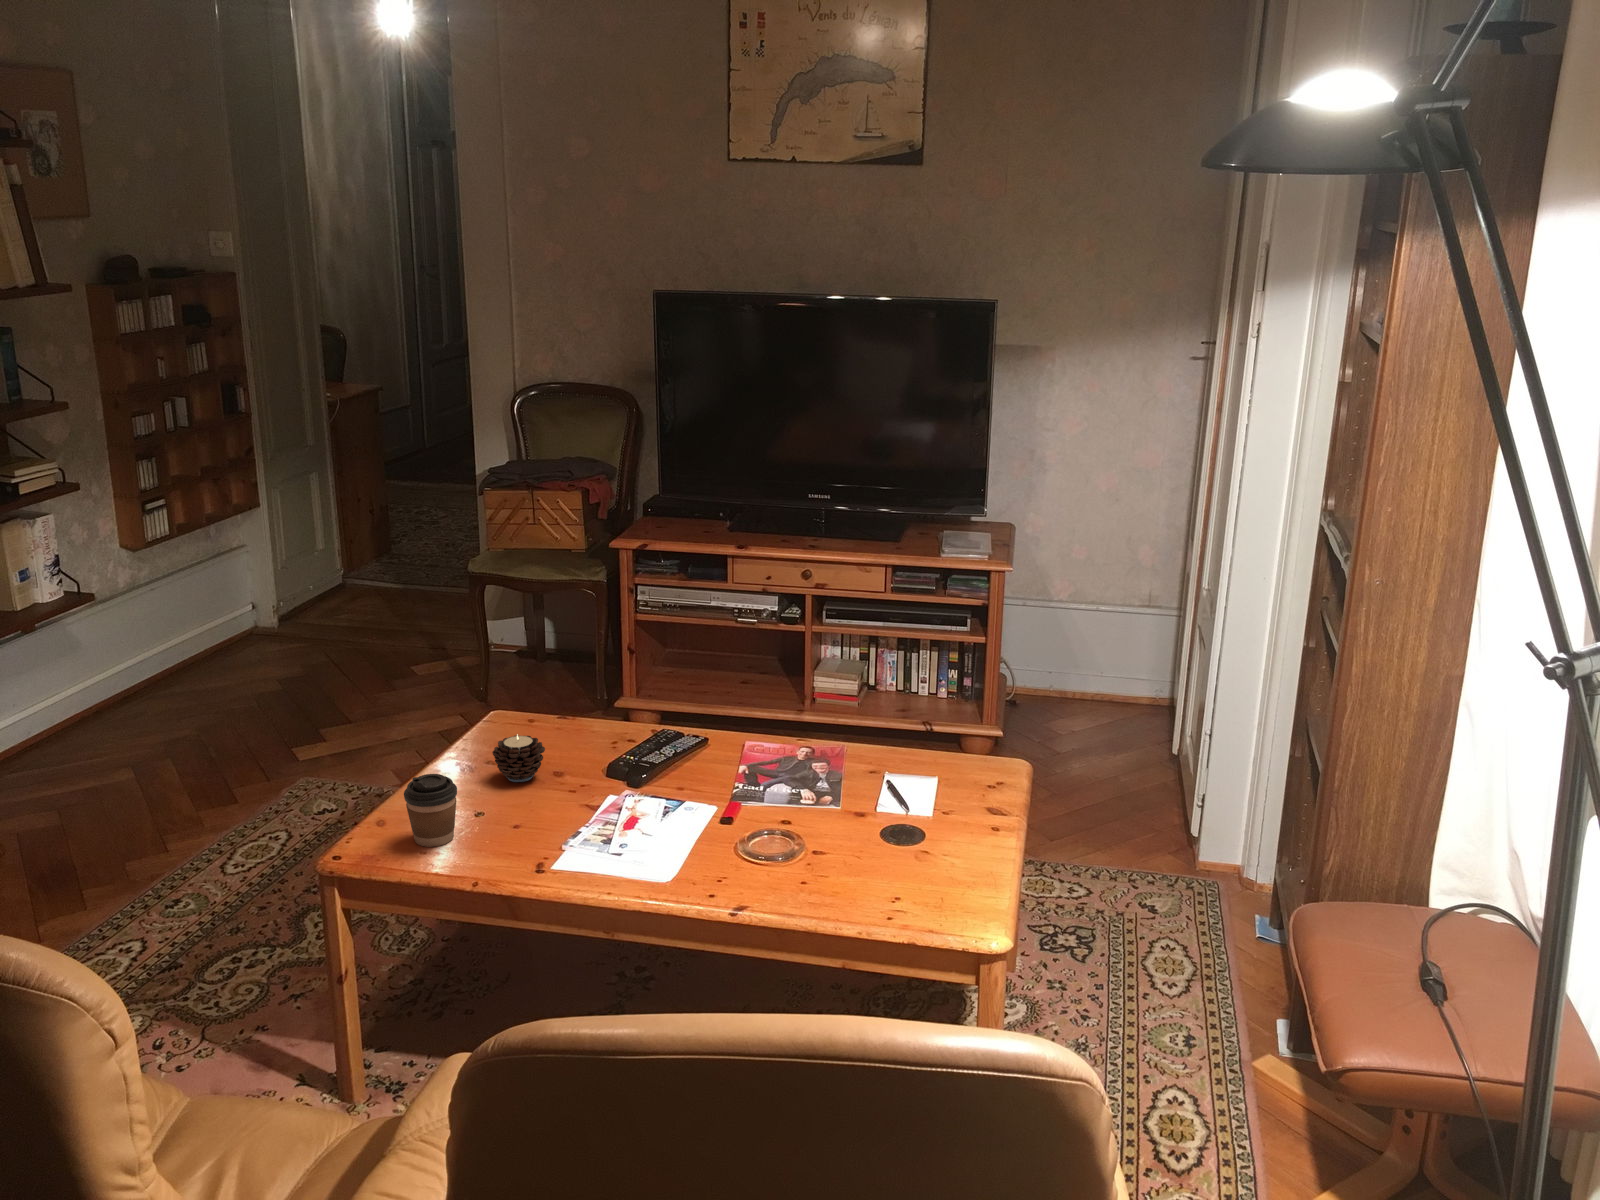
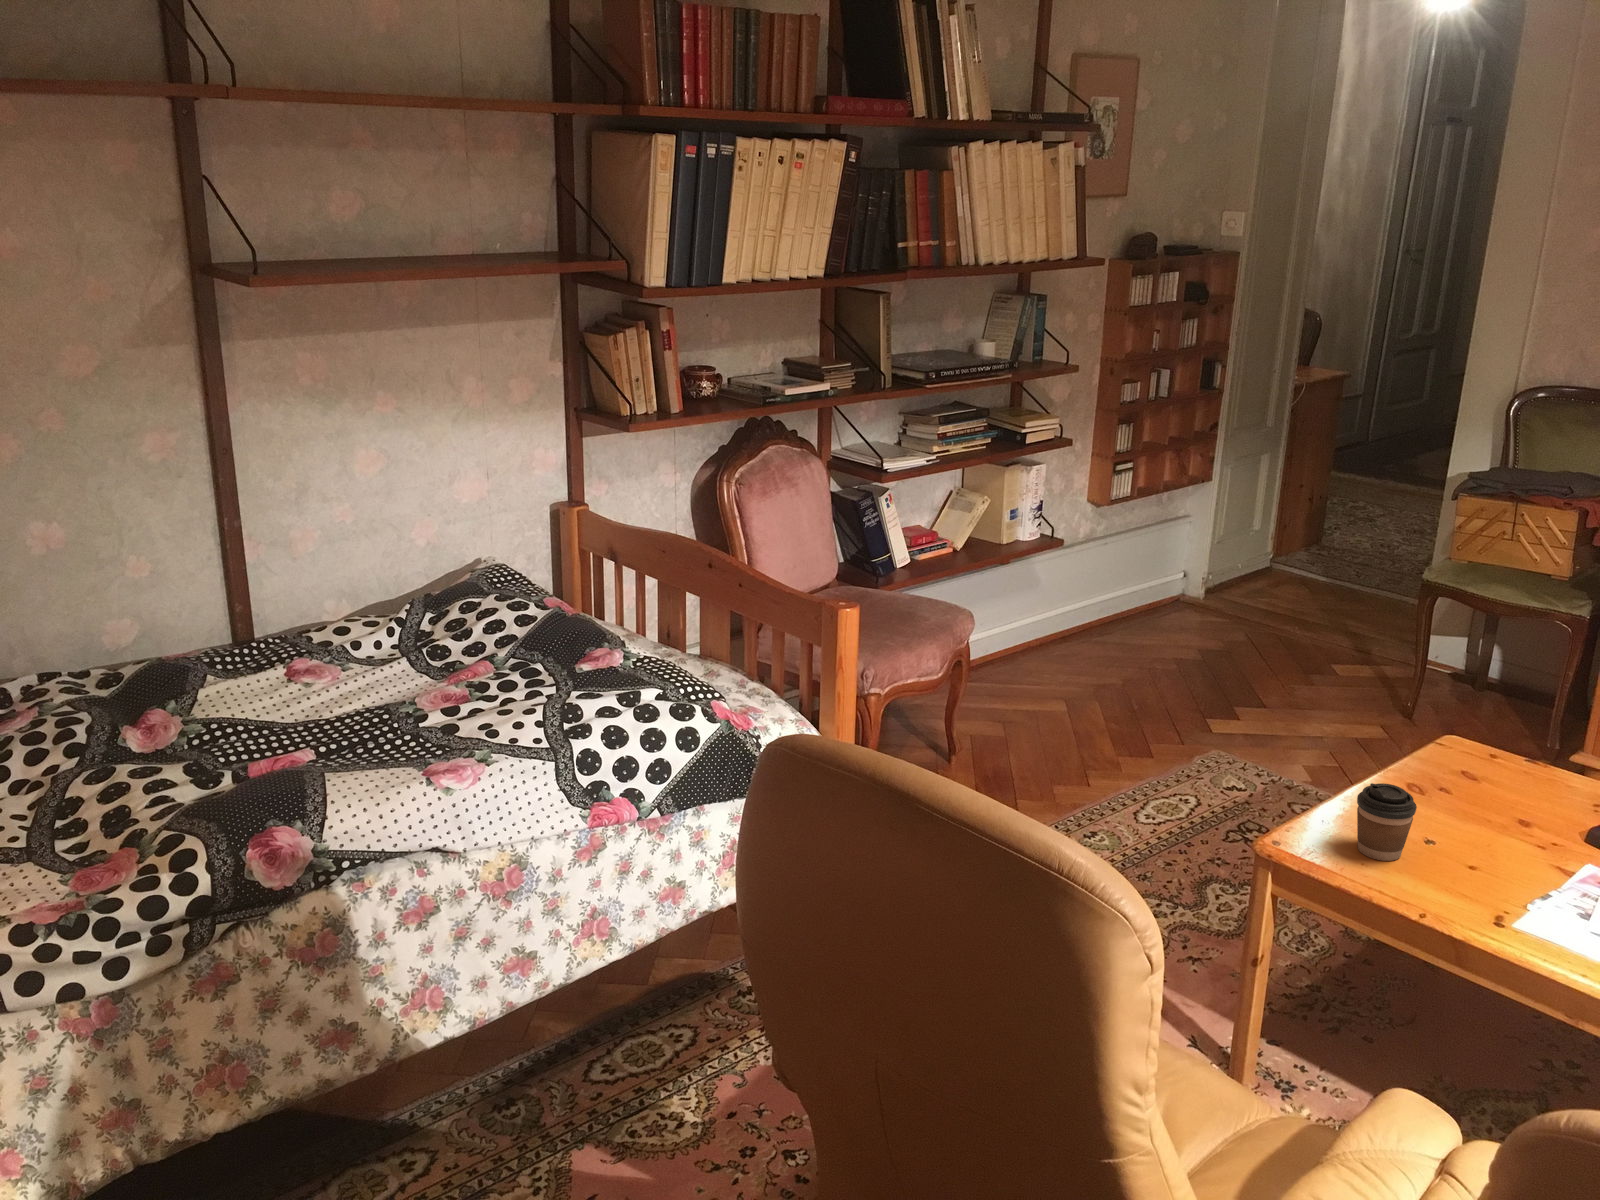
candle: present [492,734,545,782] -> none [1453,765,1516,819]

